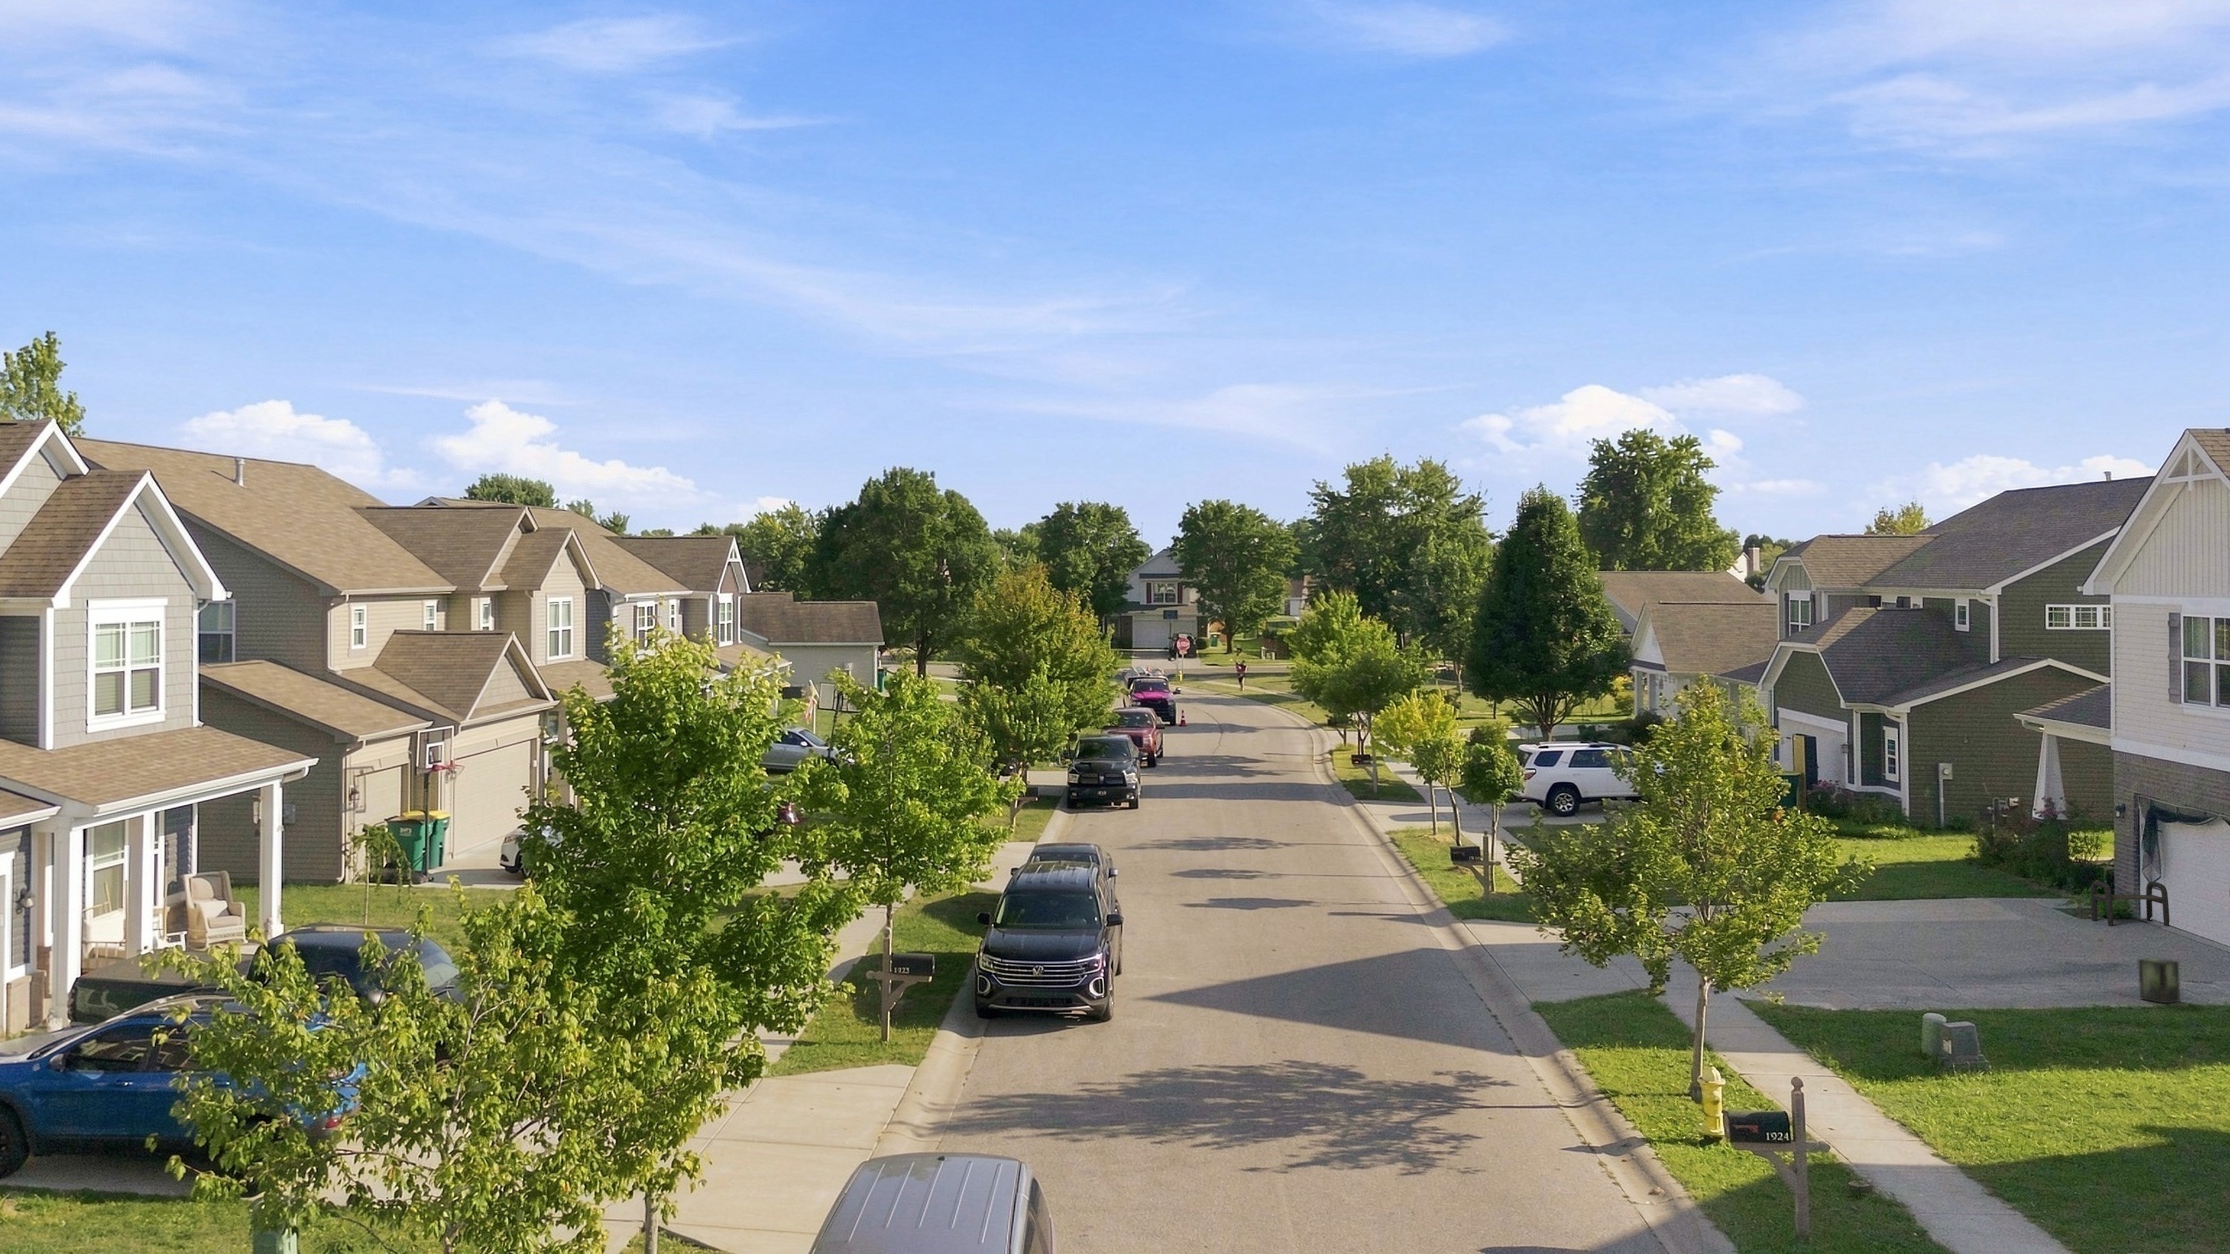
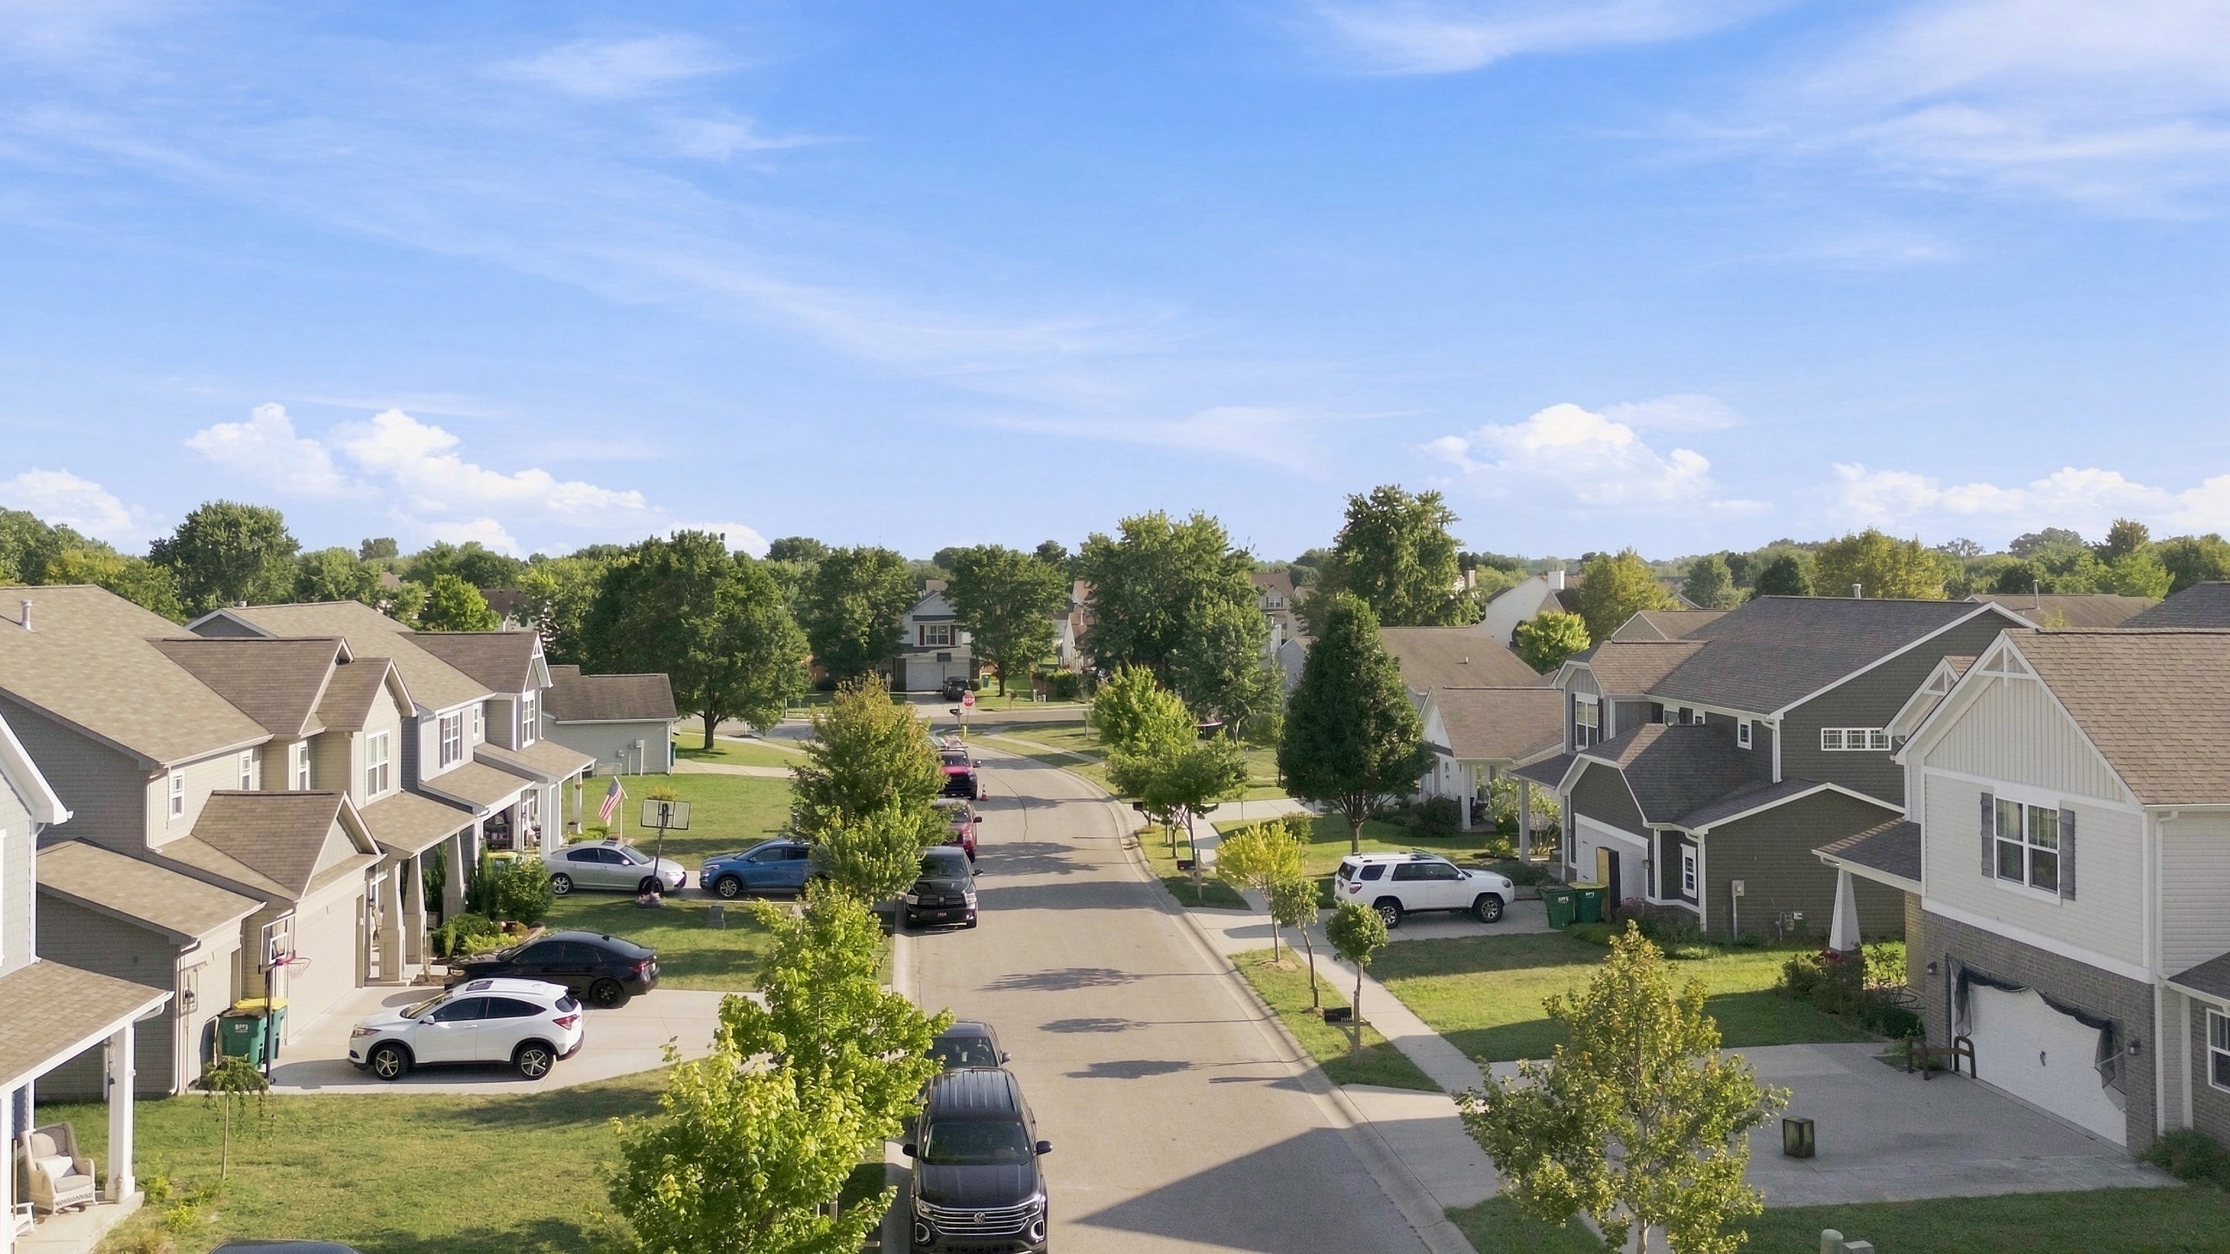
storage box: present [2139,958,2180,1003] -> present [1782,1116,1815,1158]

